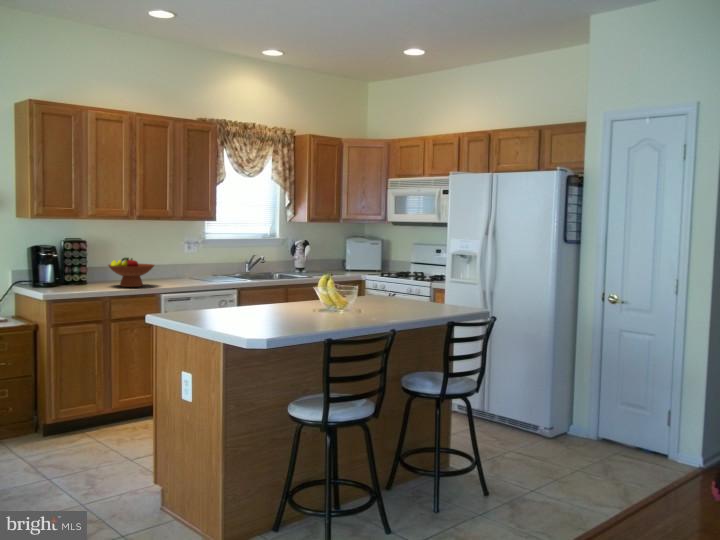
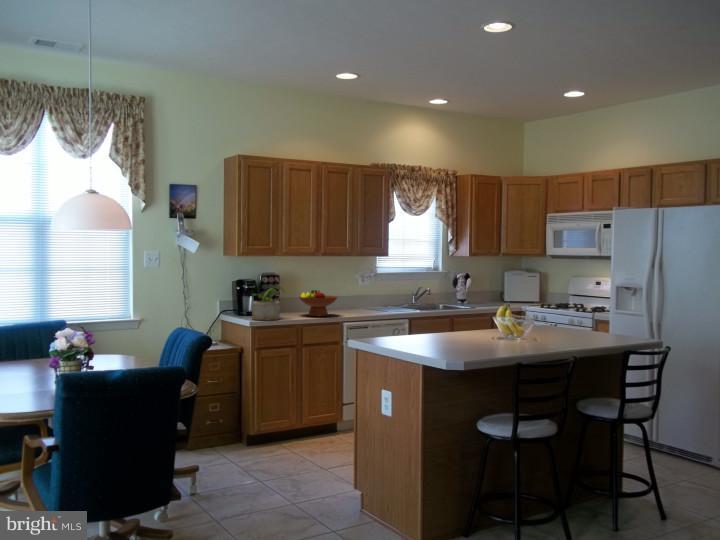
potted plant: none [48,253,89,292] -> present [252,286,285,320]

